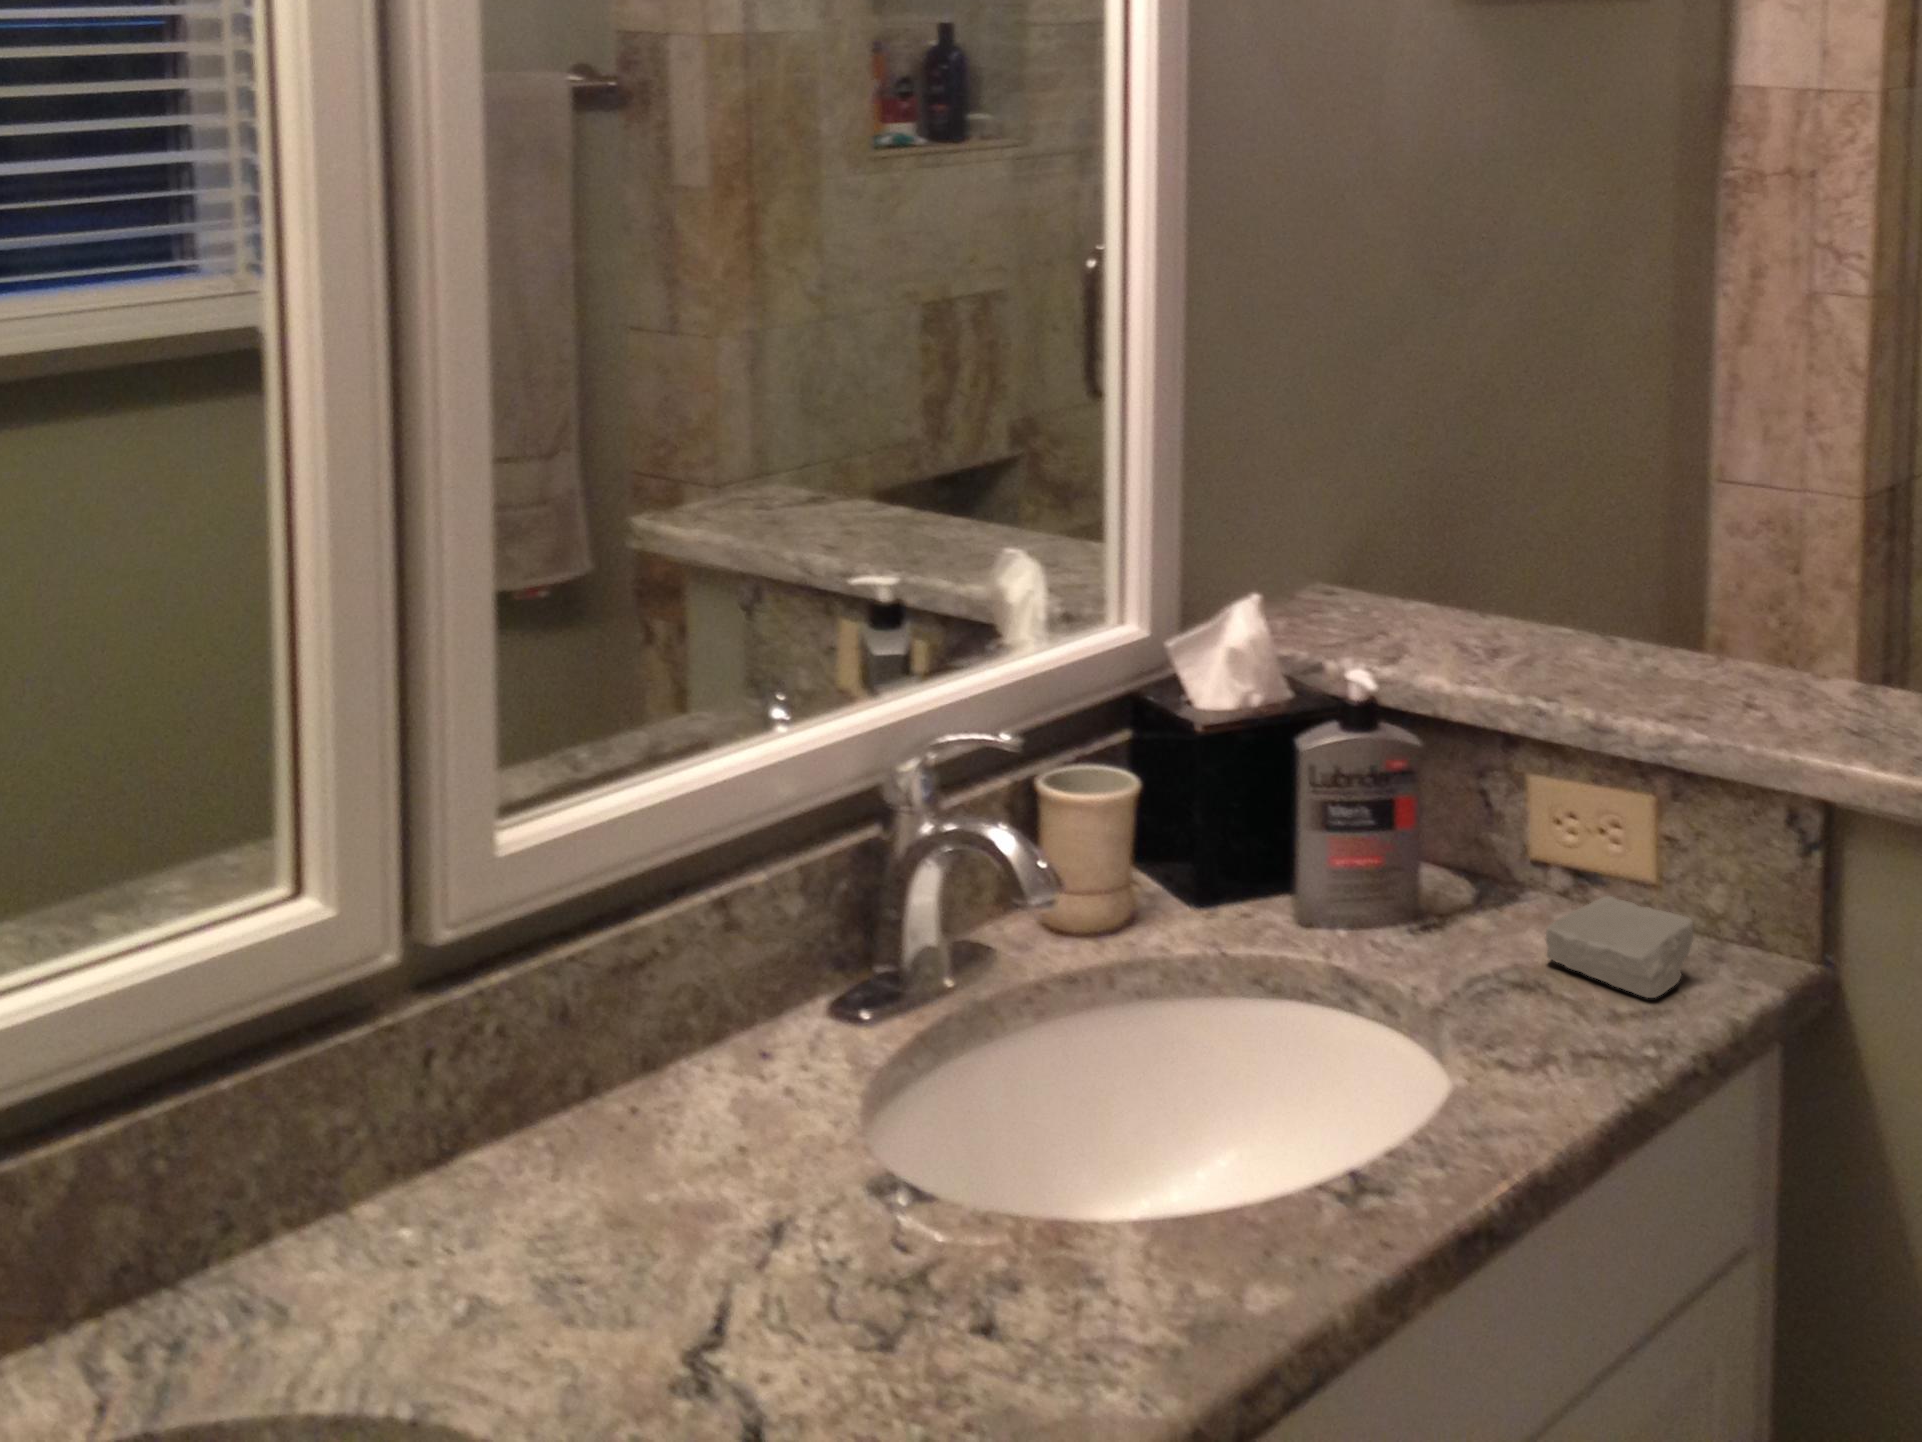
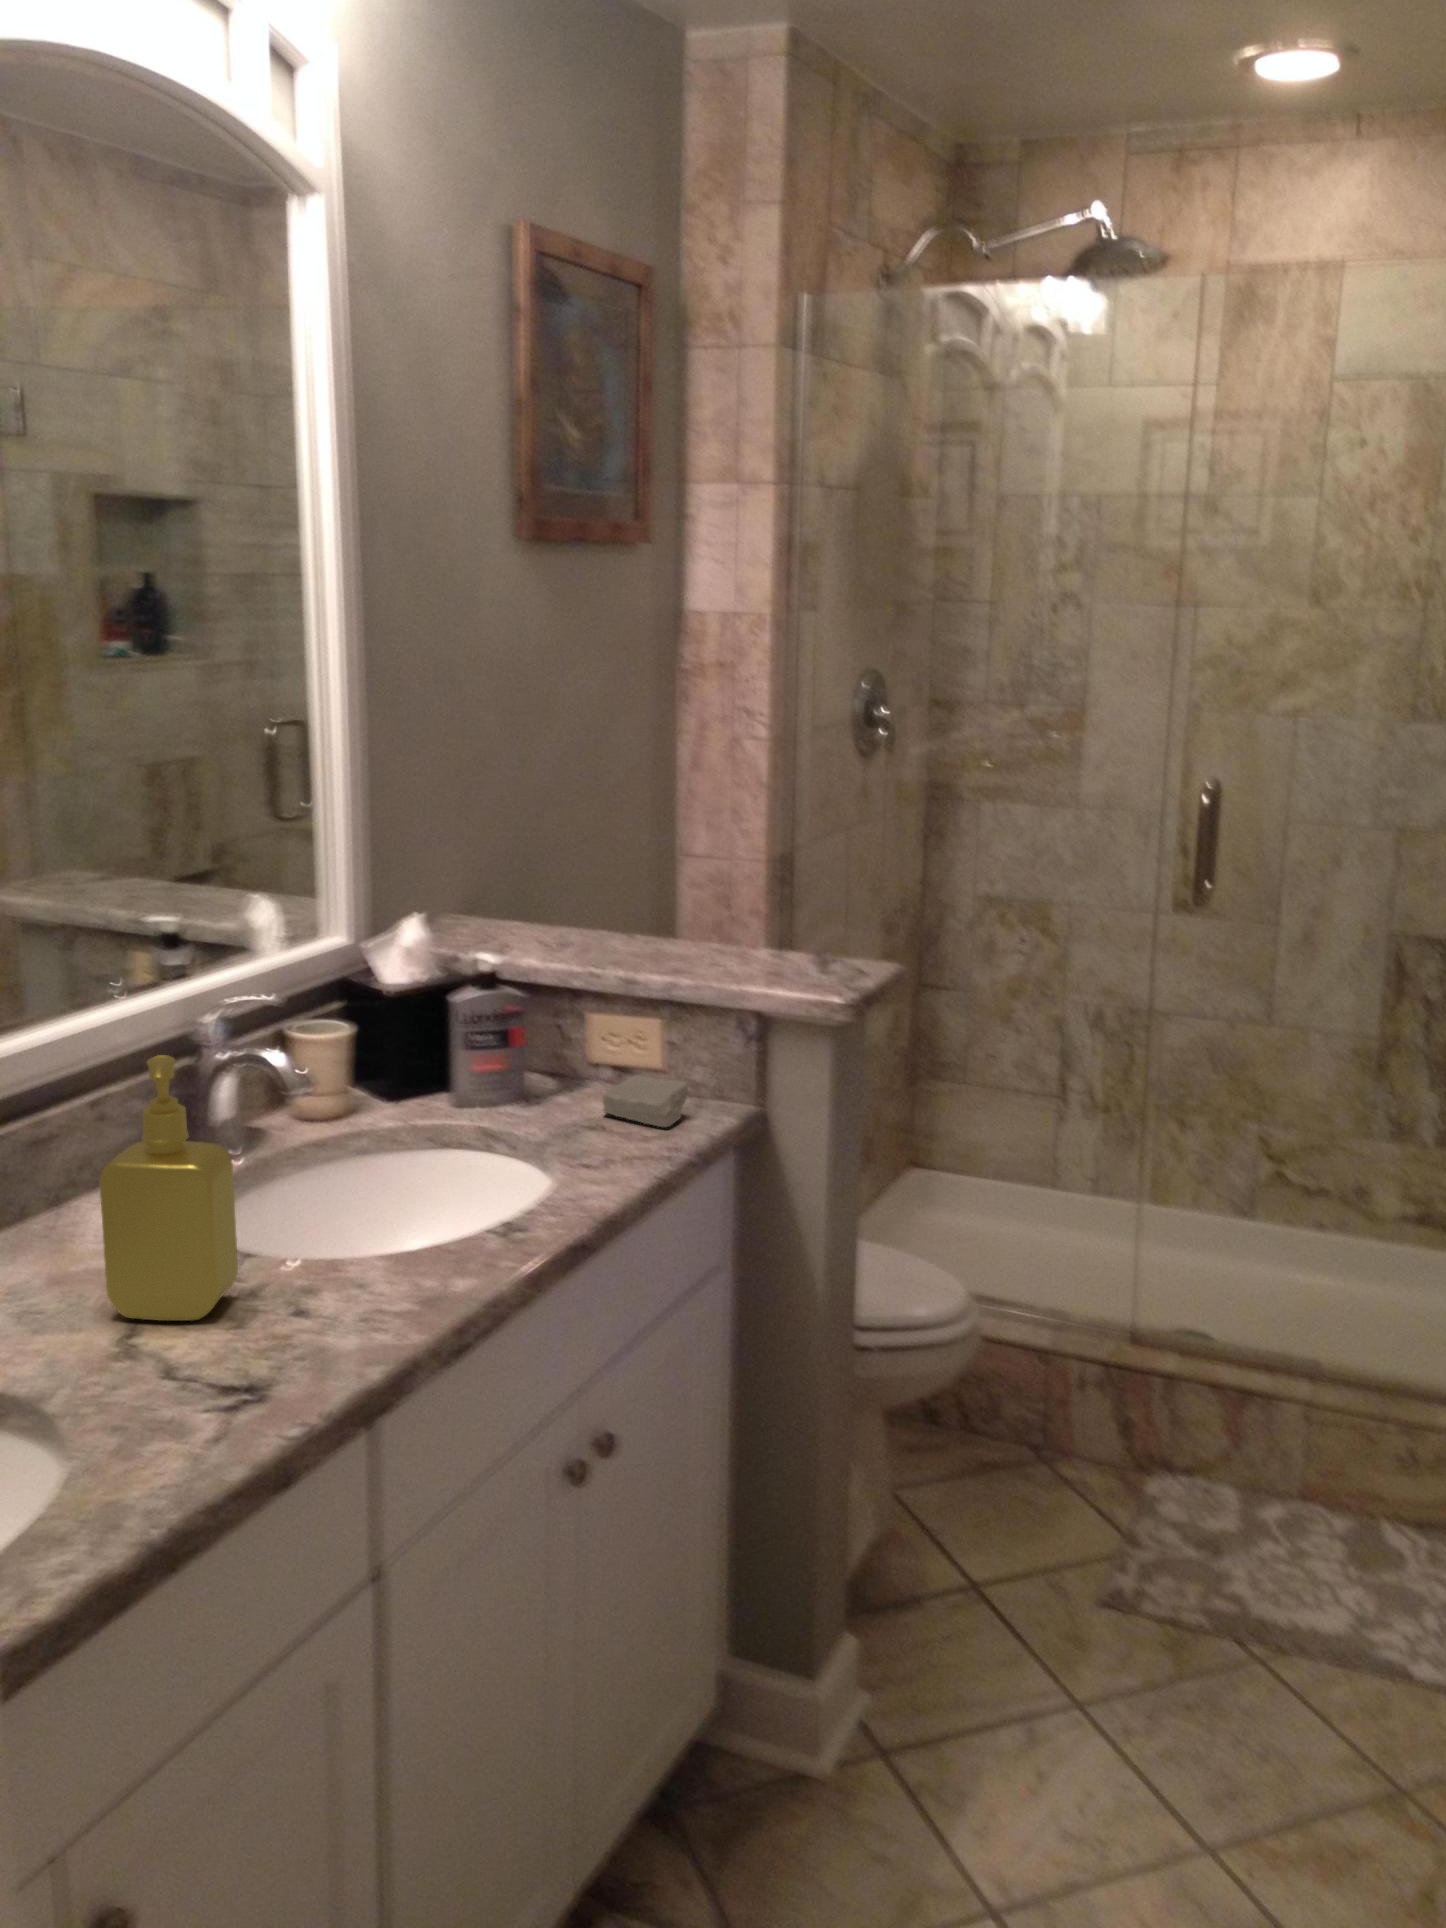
soap dispenser: none [669,865,887,1324] -> present [100,1055,238,1321]

